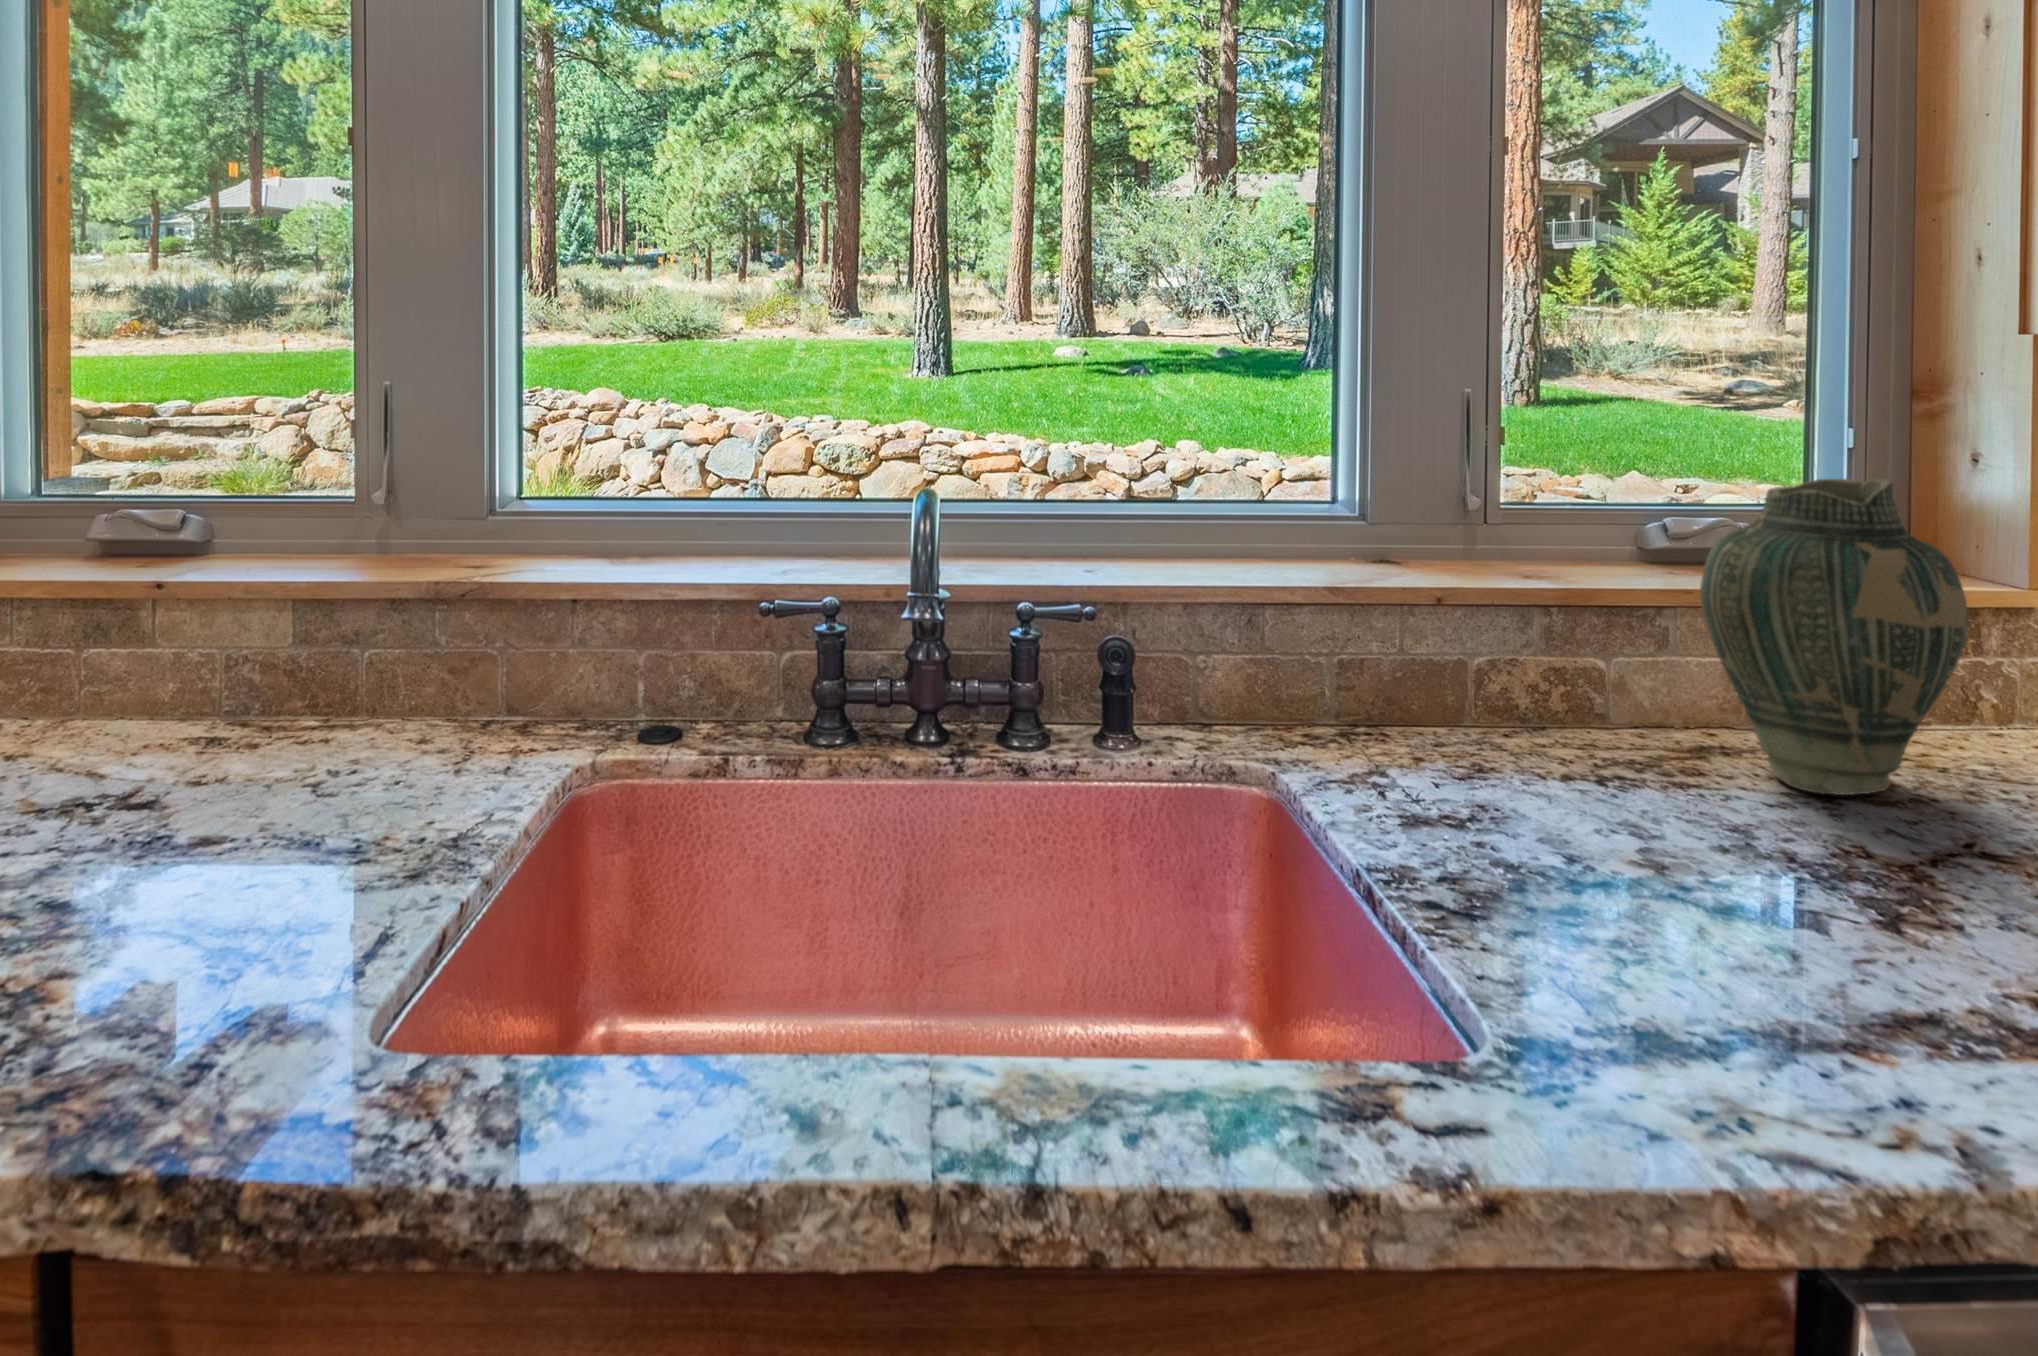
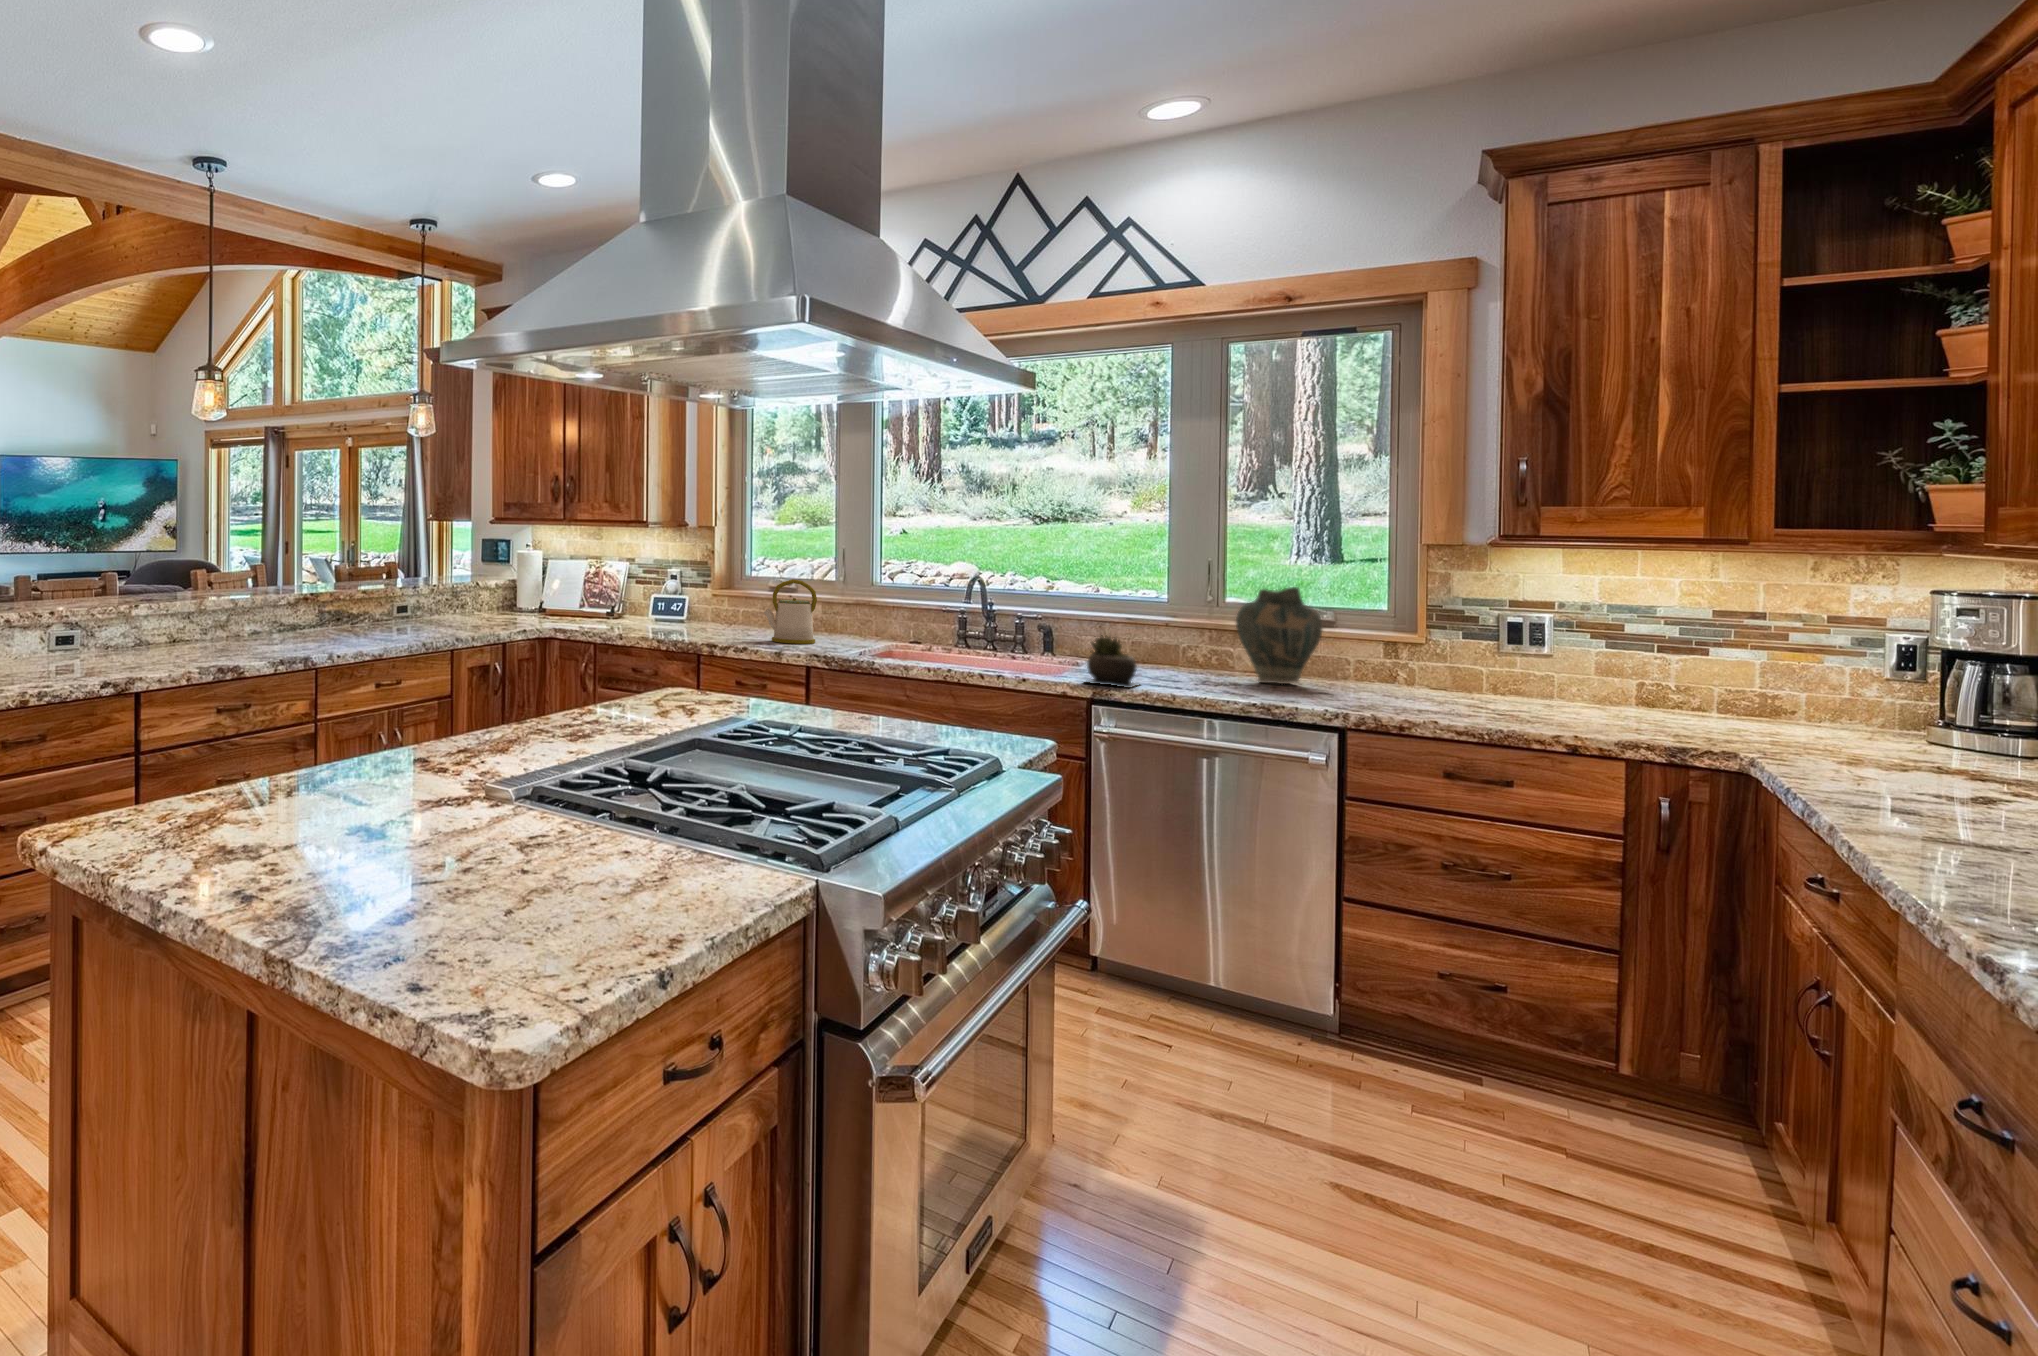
kettle: none [21,527,272,820] -> present [764,579,817,644]
succulent plant: none [1584,787,1909,1074] -> present [1086,635,1137,688]

